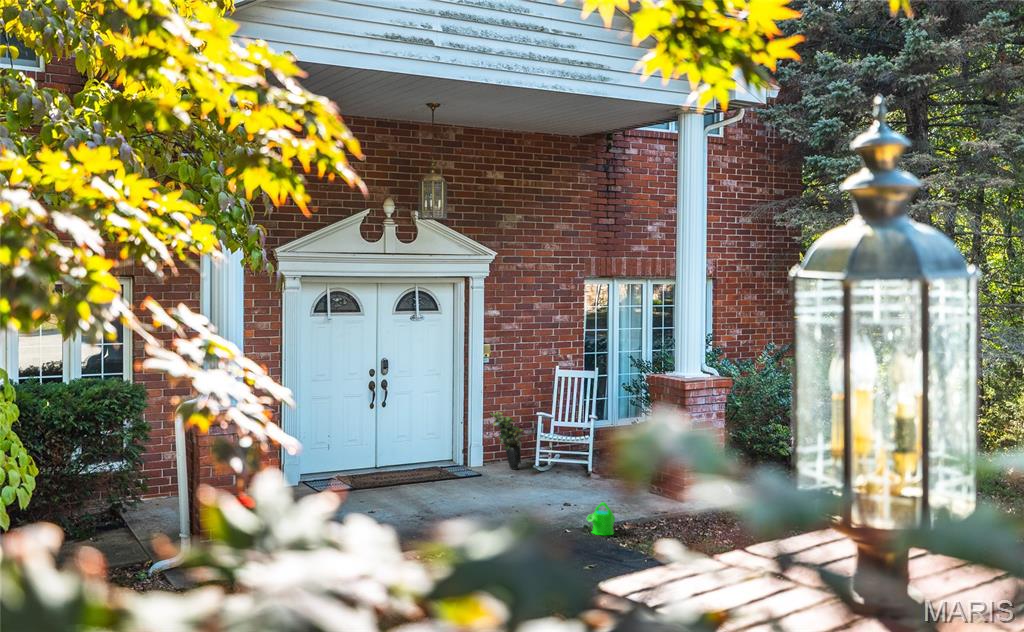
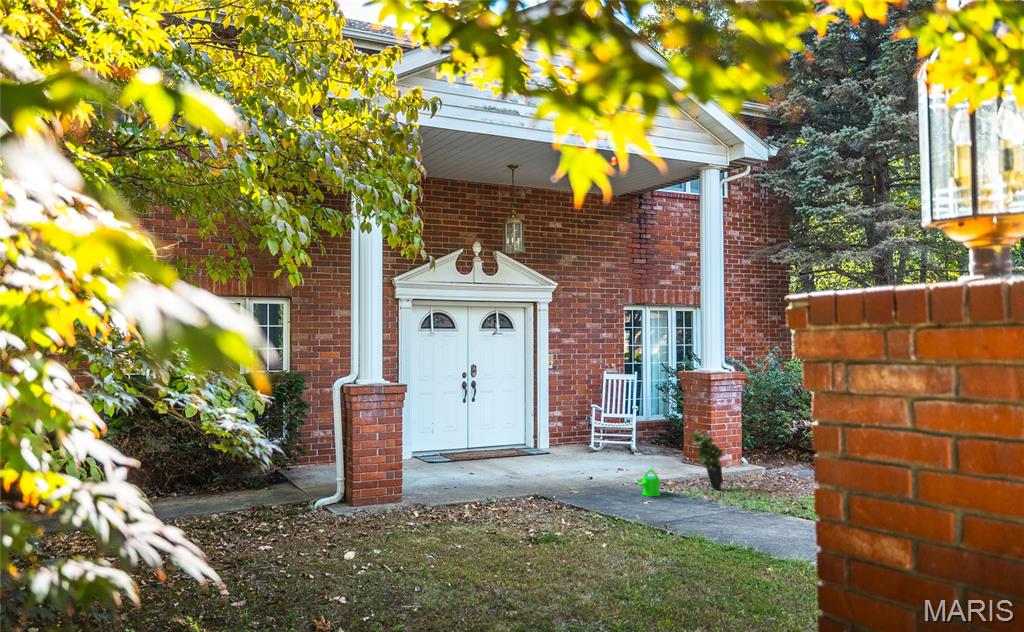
potted plant: present [491,412,524,470] -> present [690,431,725,490]

